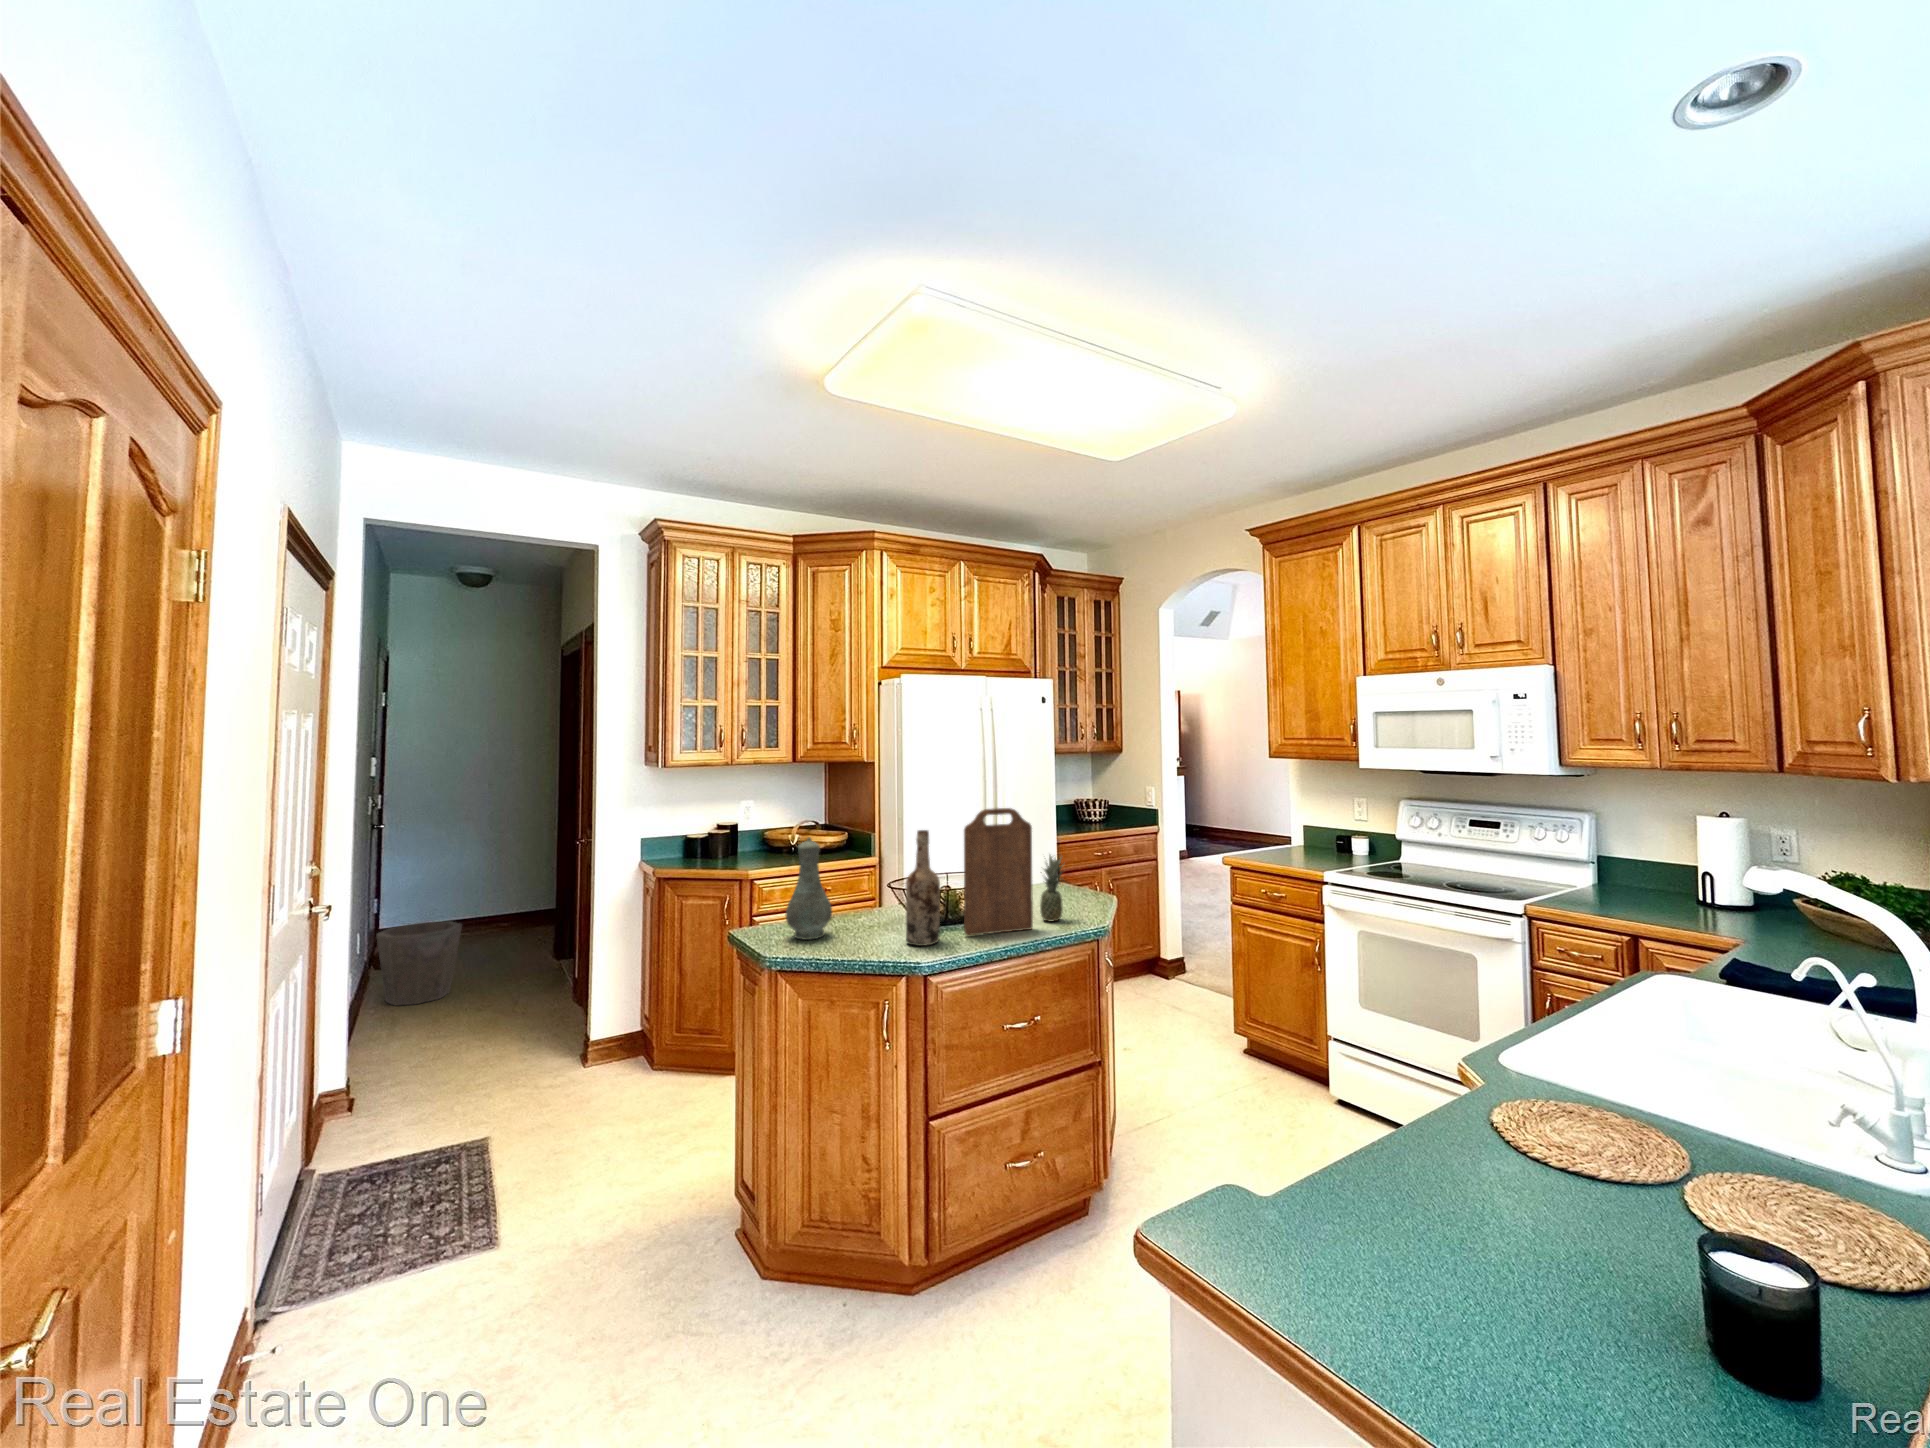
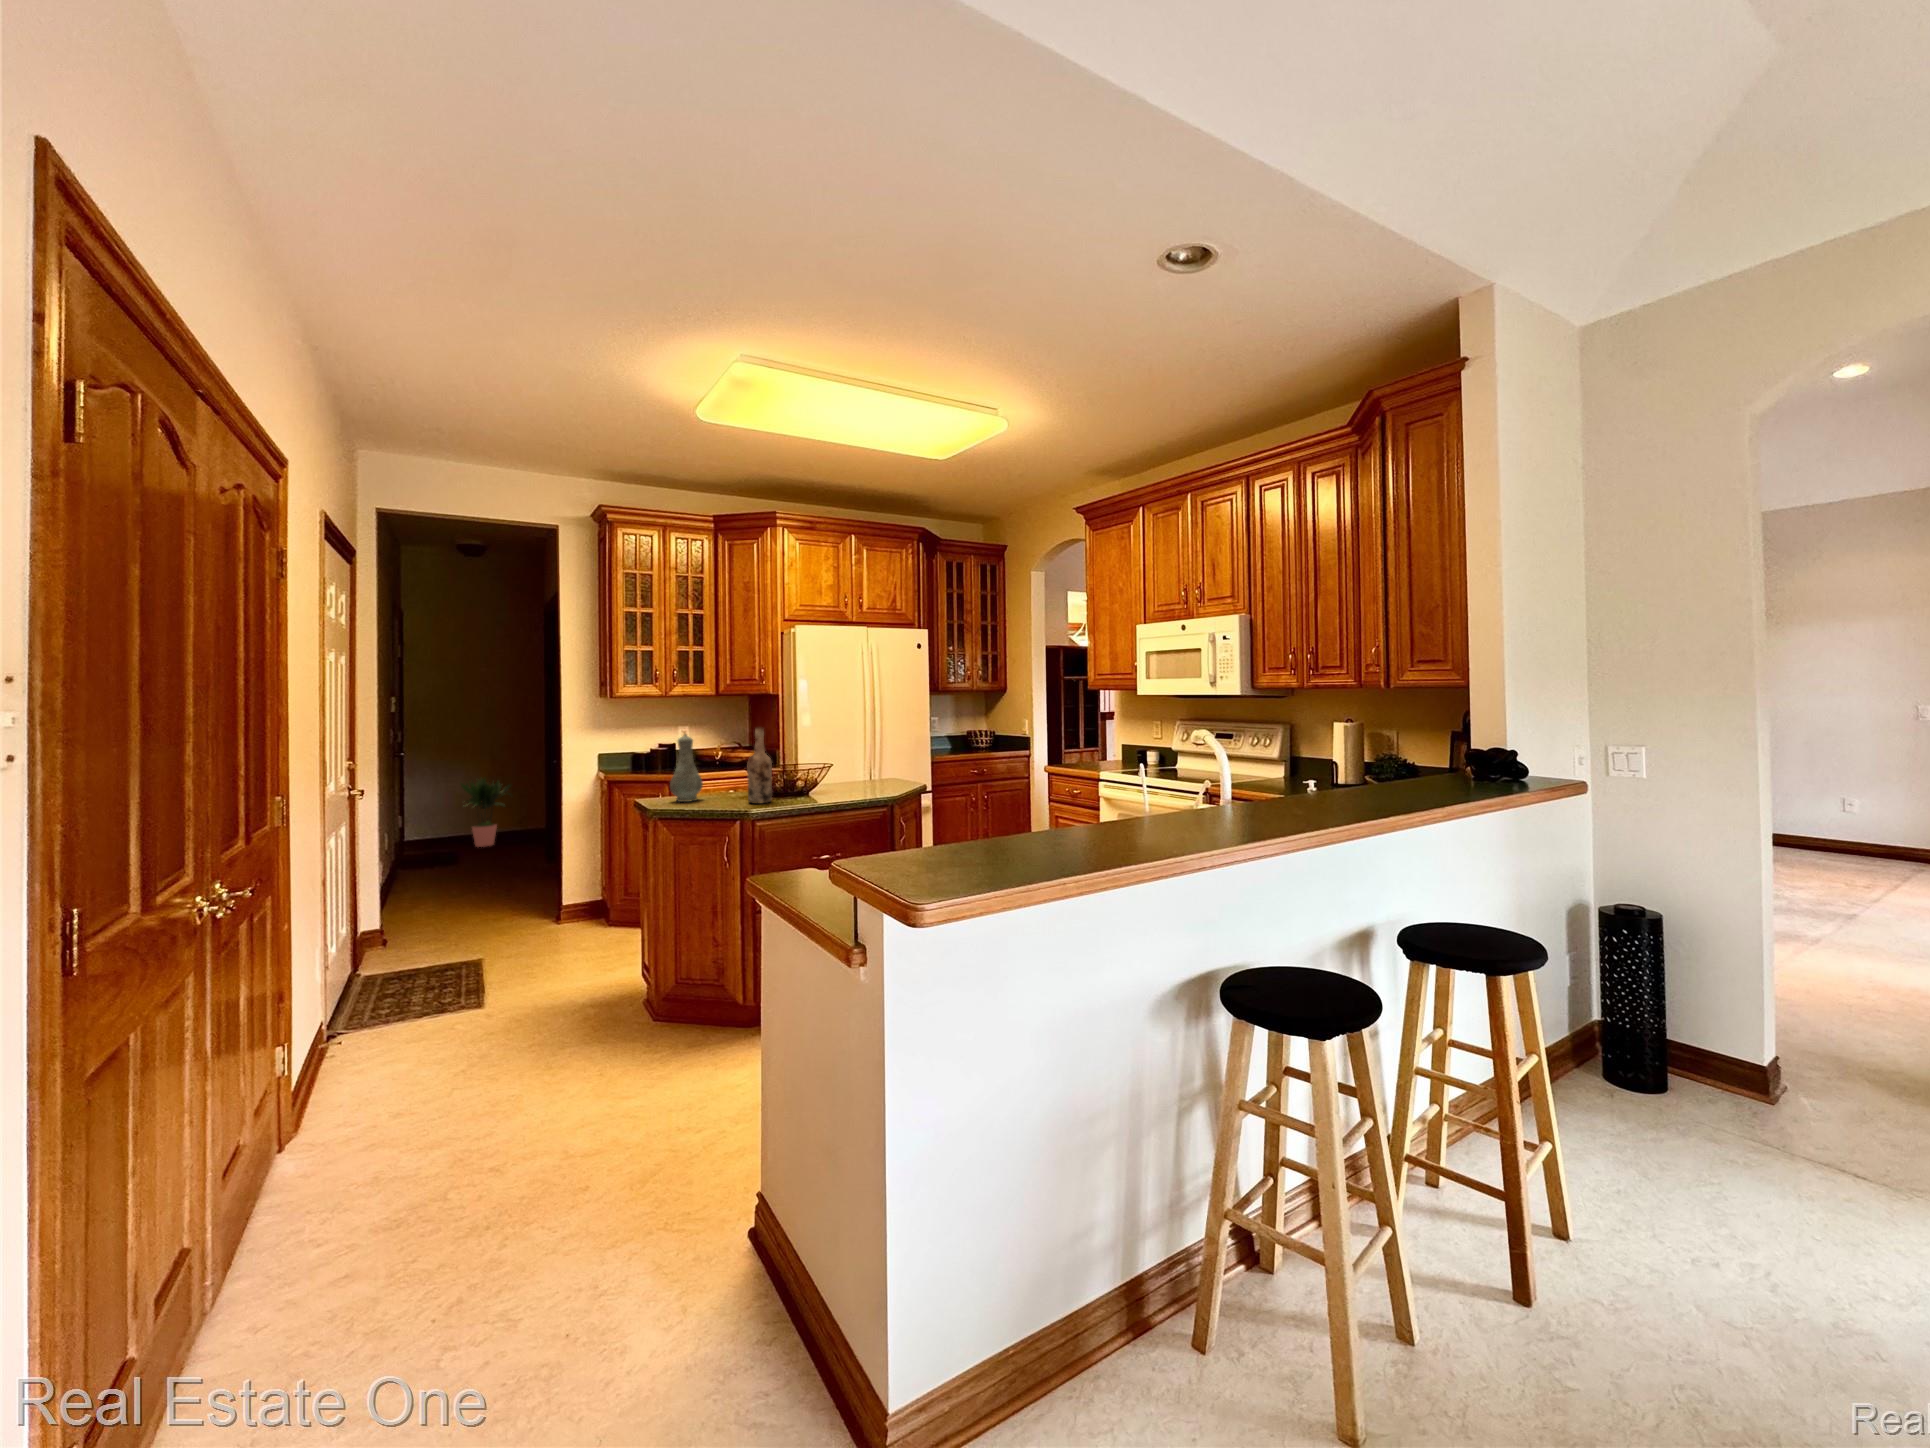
cutting board: present [964,808,1033,936] -> none [790,714,841,799]
potted plant: none [449,849,519,937] -> present [461,778,511,847]
fruit: present [1040,855,1063,922] -> none [851,746,870,793]
waste bin: present [376,921,462,1006] -> none [399,826,467,890]

